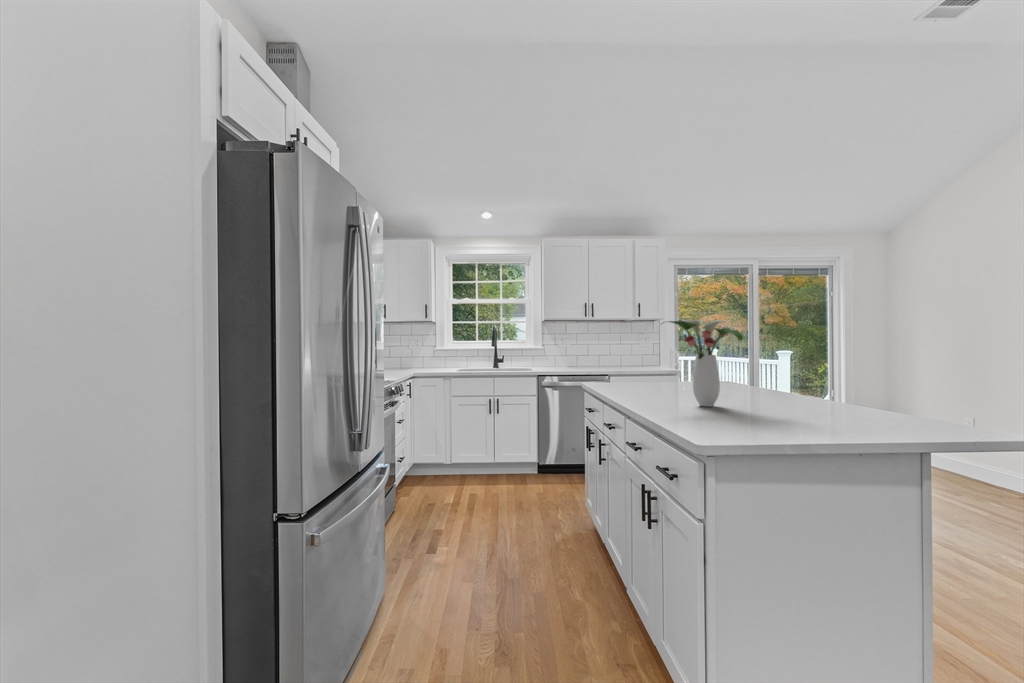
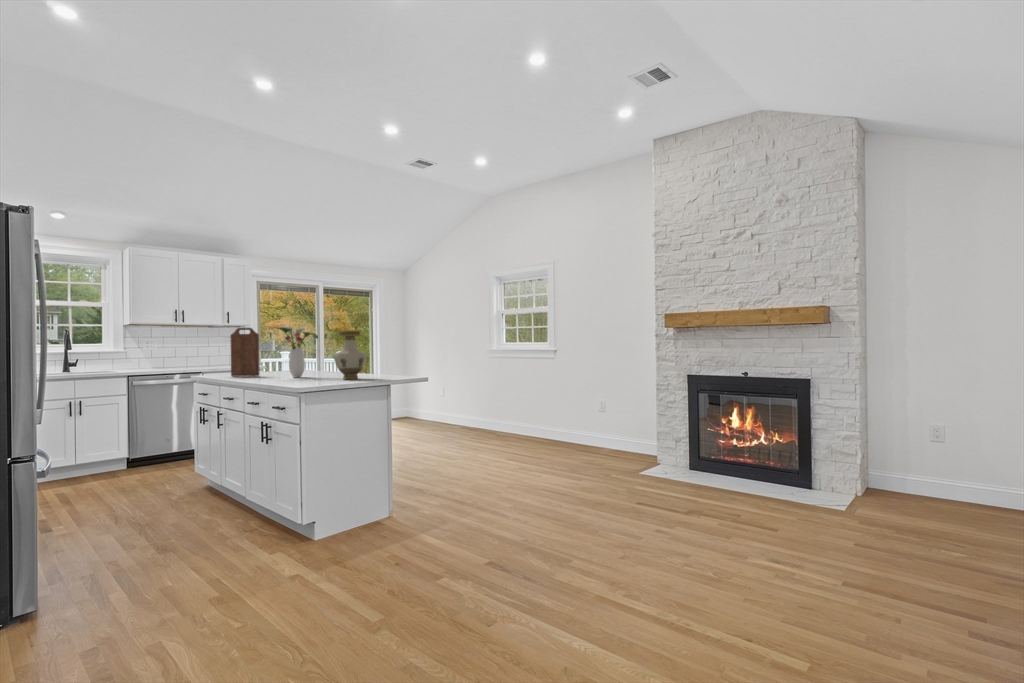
cutting board: none [616,322,653,395] -> present [230,328,259,377]
vase: none [774,325,852,431] -> present [334,330,366,379]

